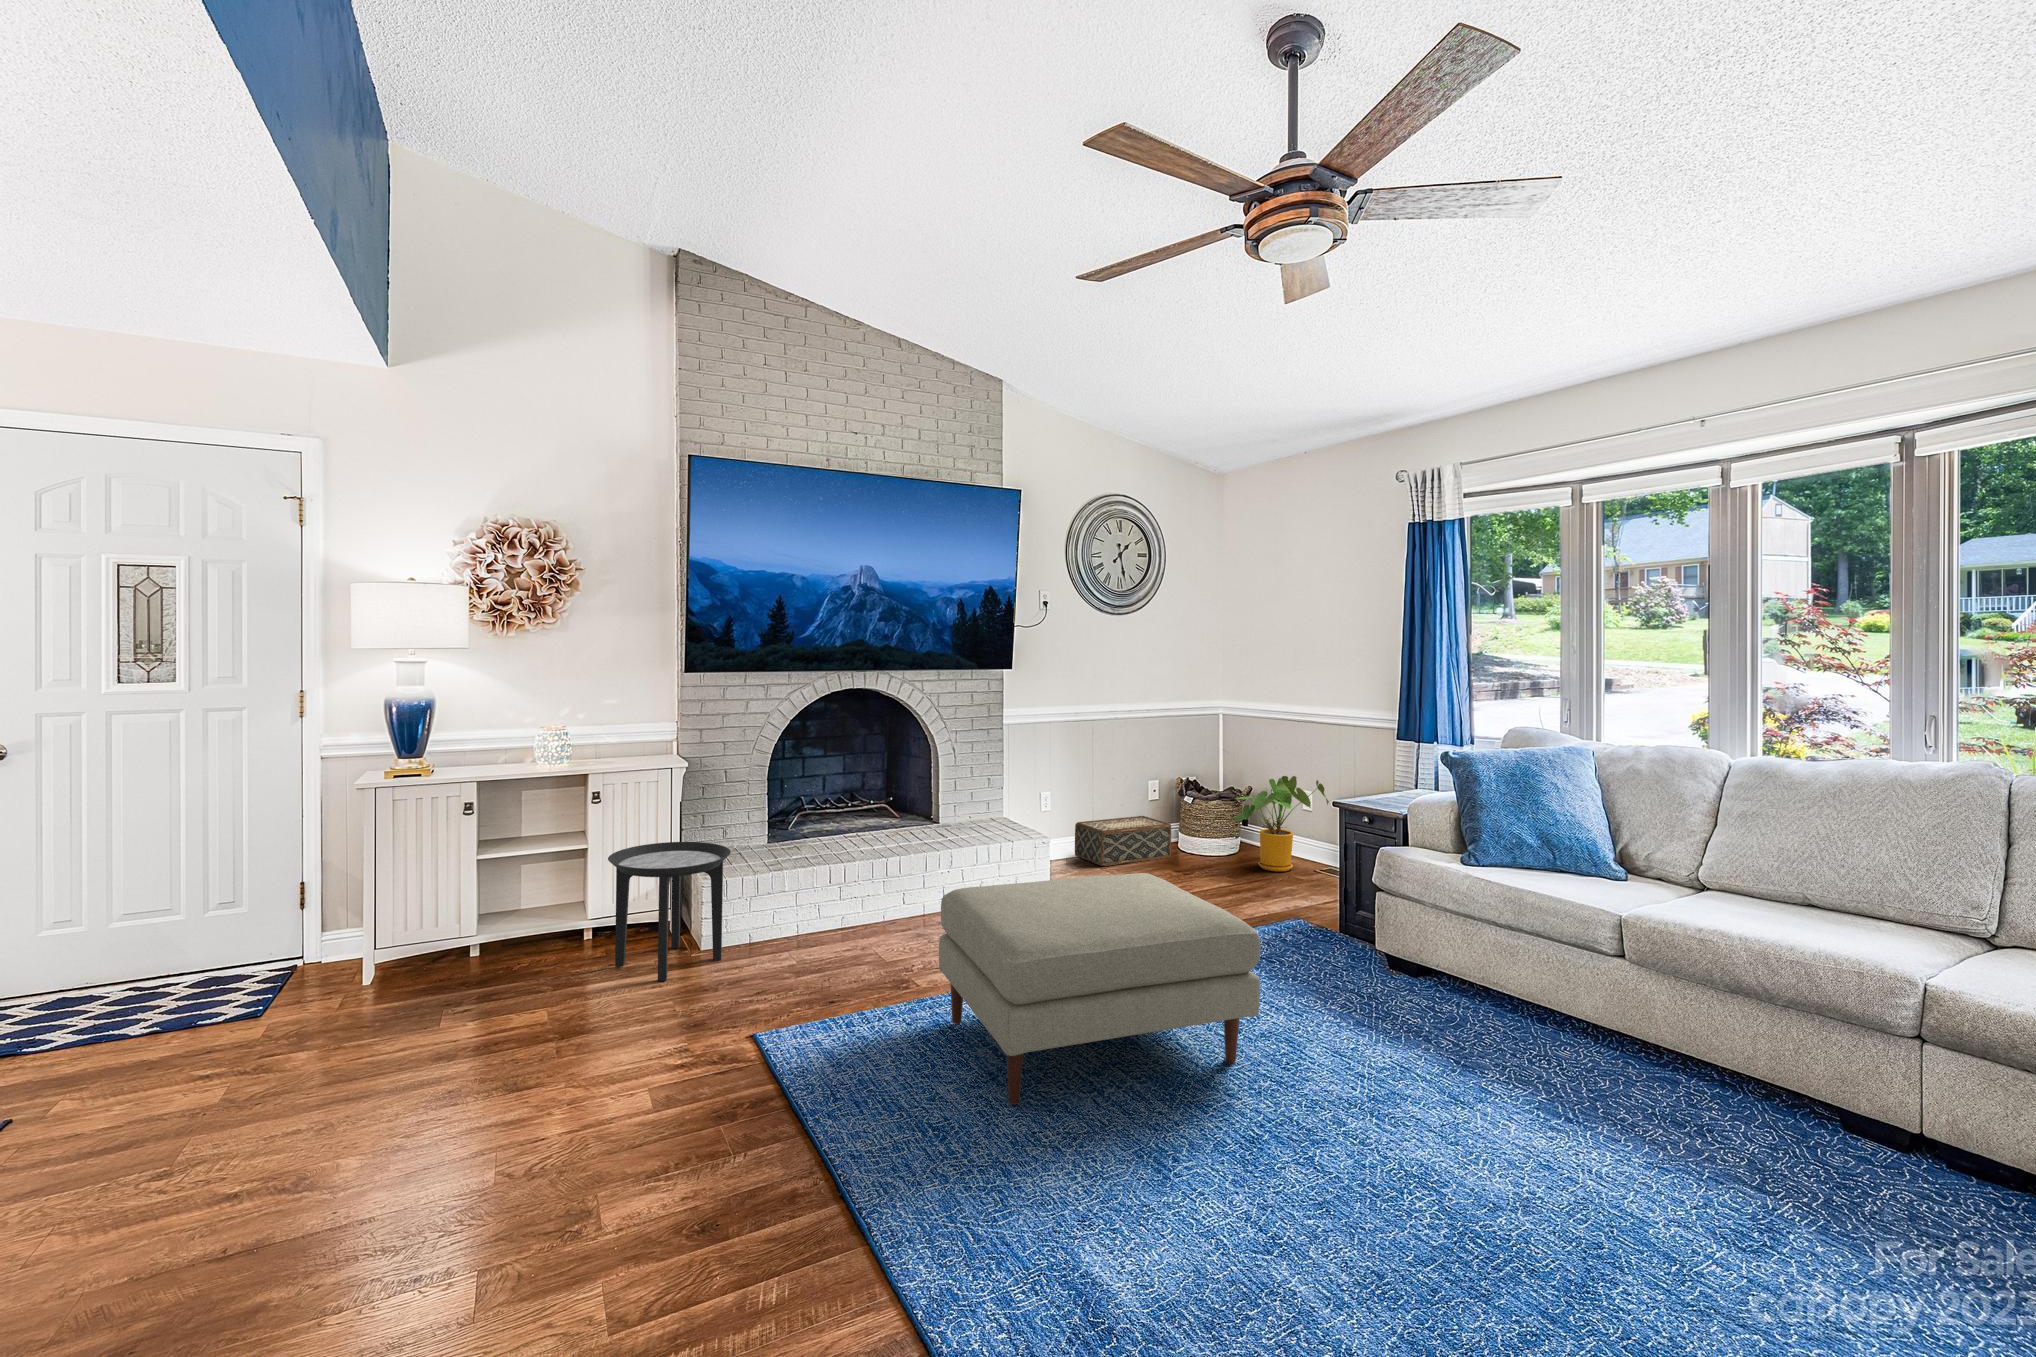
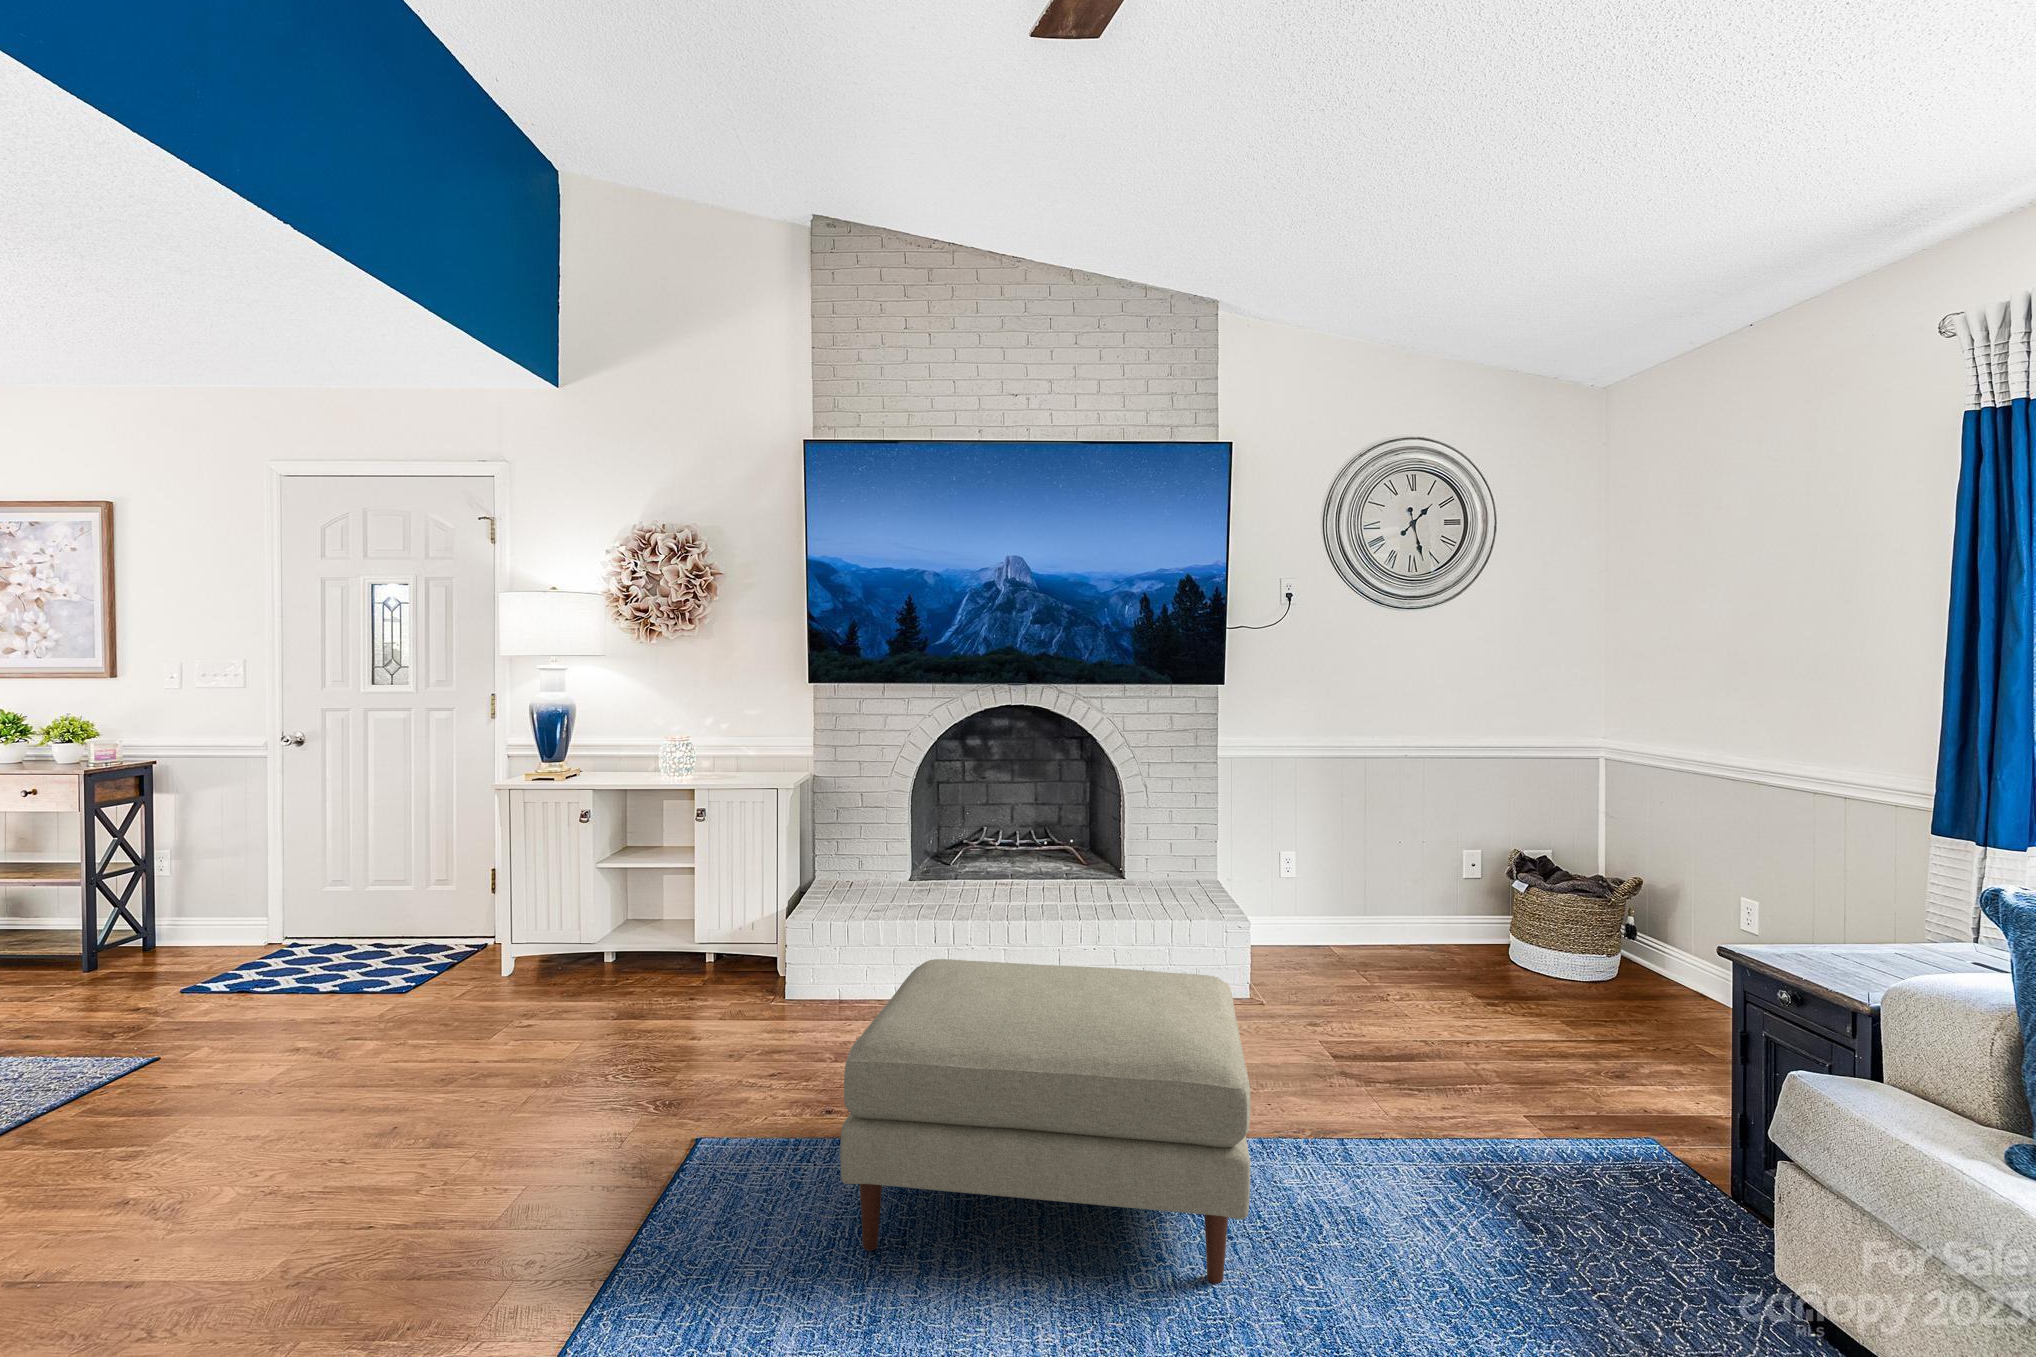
house plant: present [1233,776,1329,872] -> none [1570,862,1752,1017]
woven basket: present [1075,816,1171,866] -> none [1336,901,1485,969]
side table: present [608,842,731,981] -> none [679,868,808,1019]

